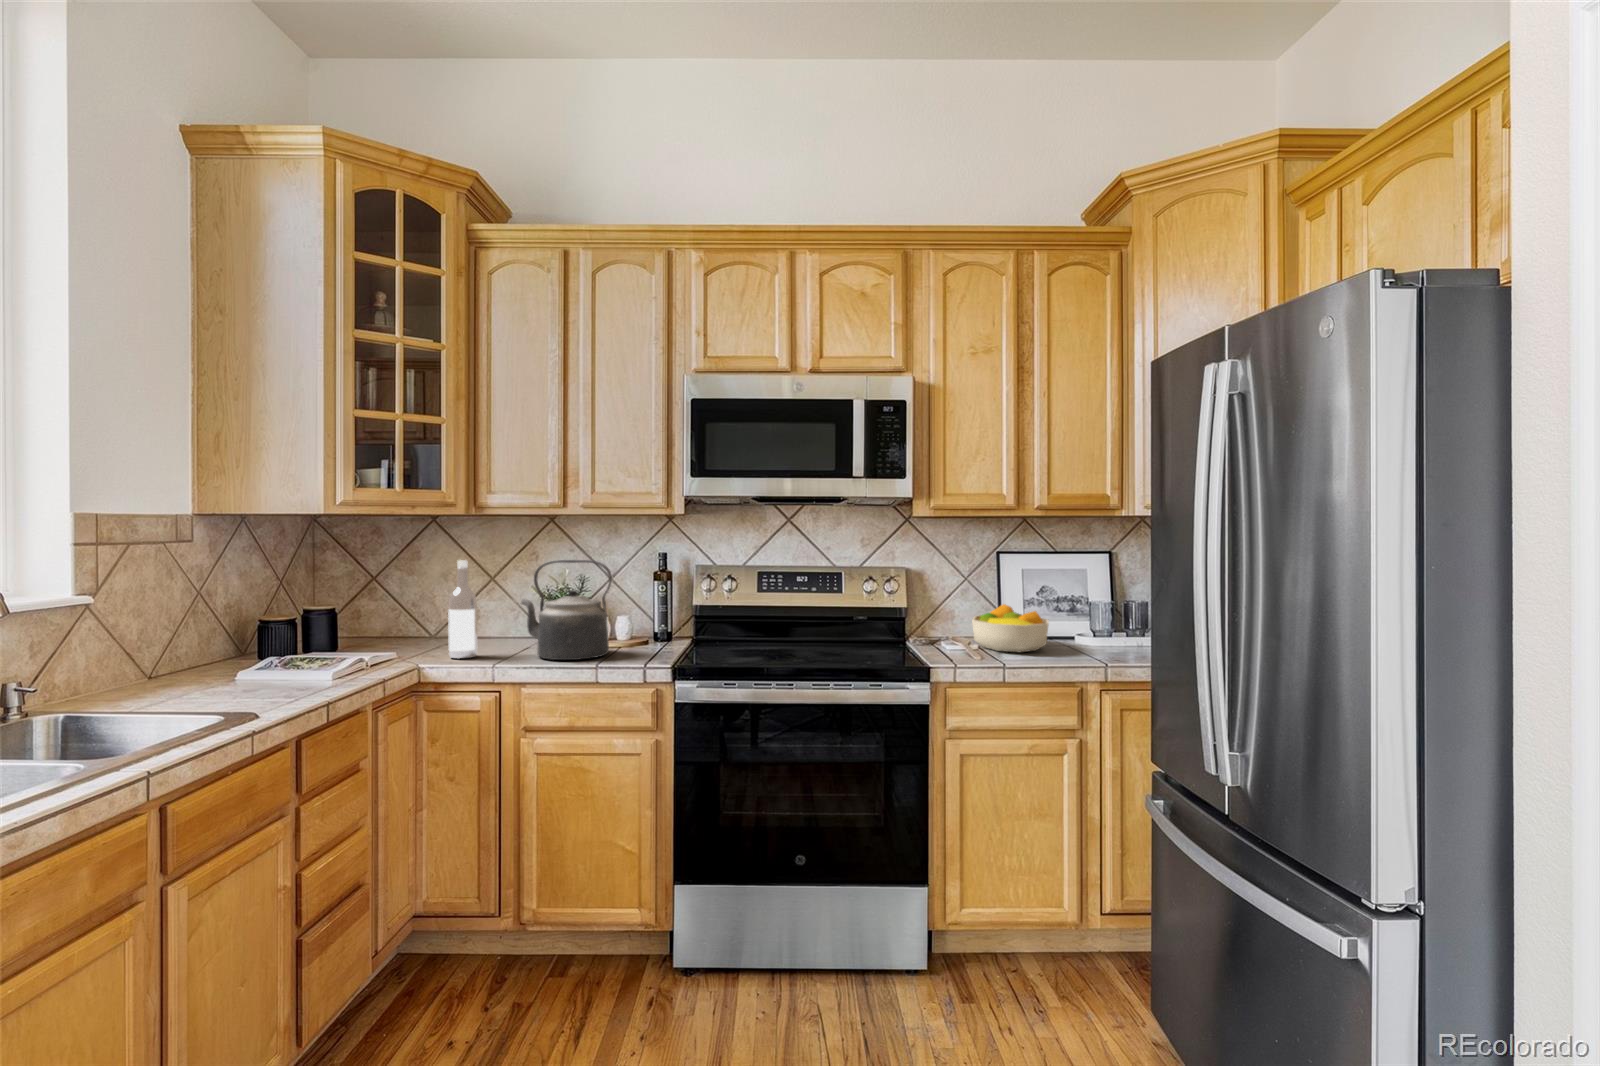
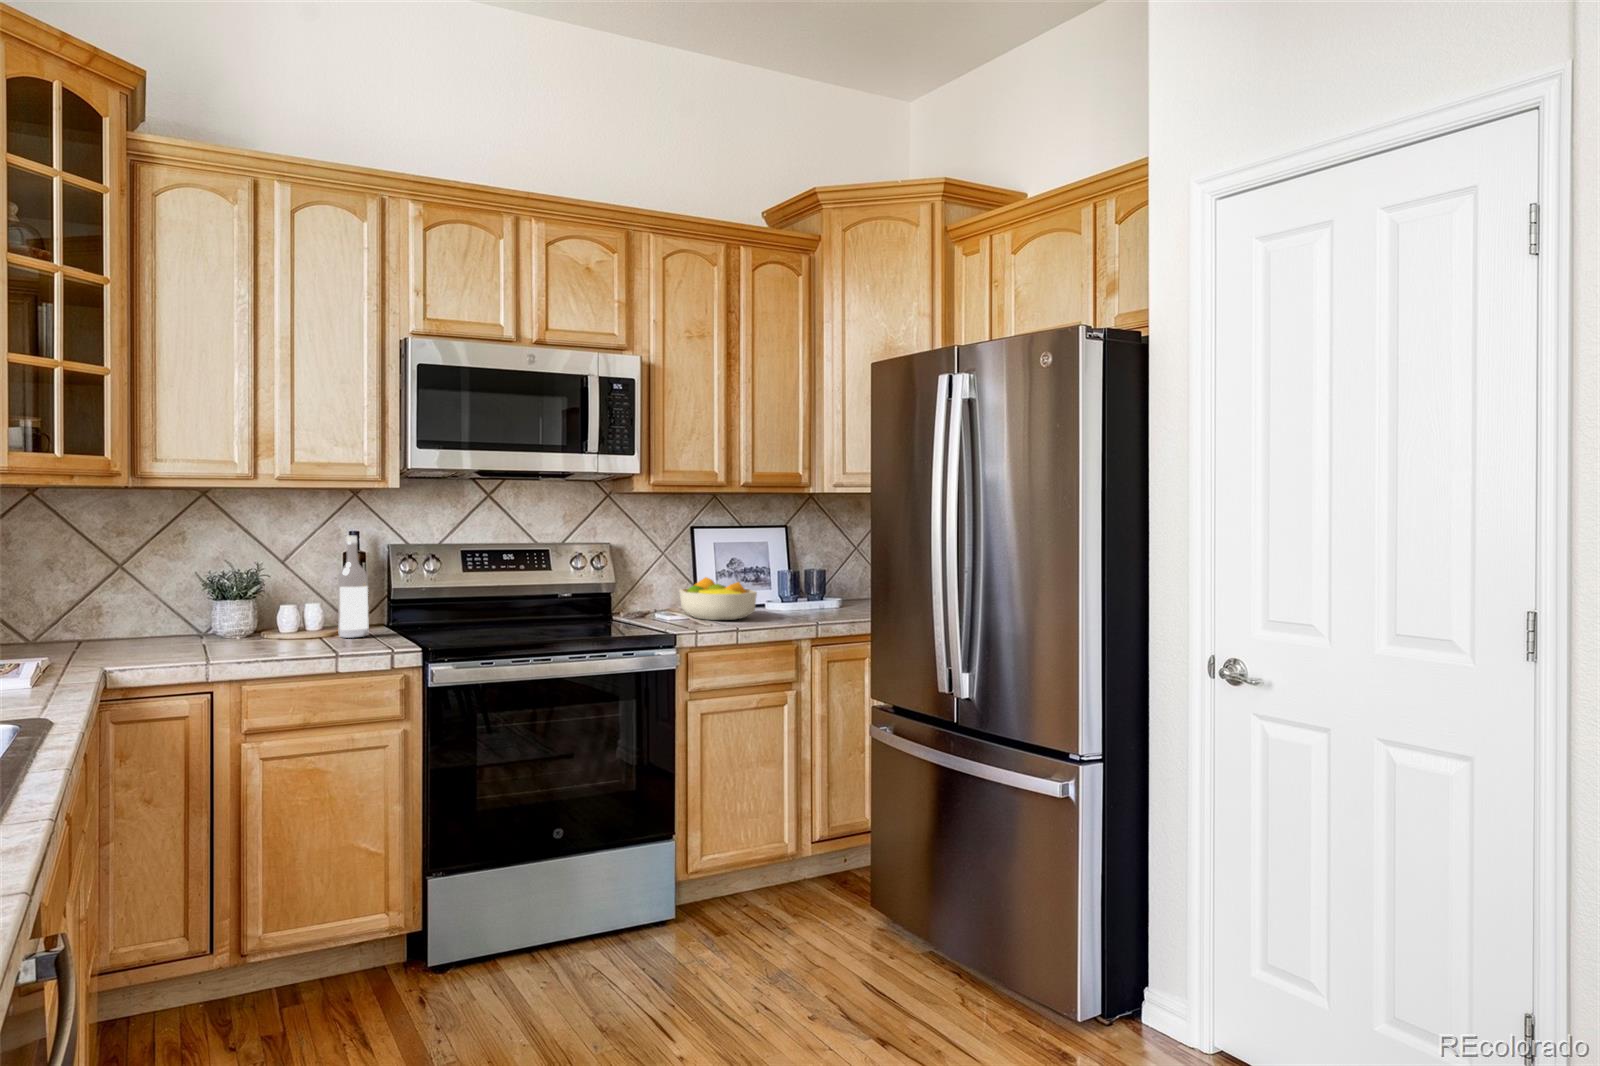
wine bottle: present [448,560,477,659] -> present [338,536,368,638]
kettle: present [521,560,612,660] -> none [211,539,328,653]

